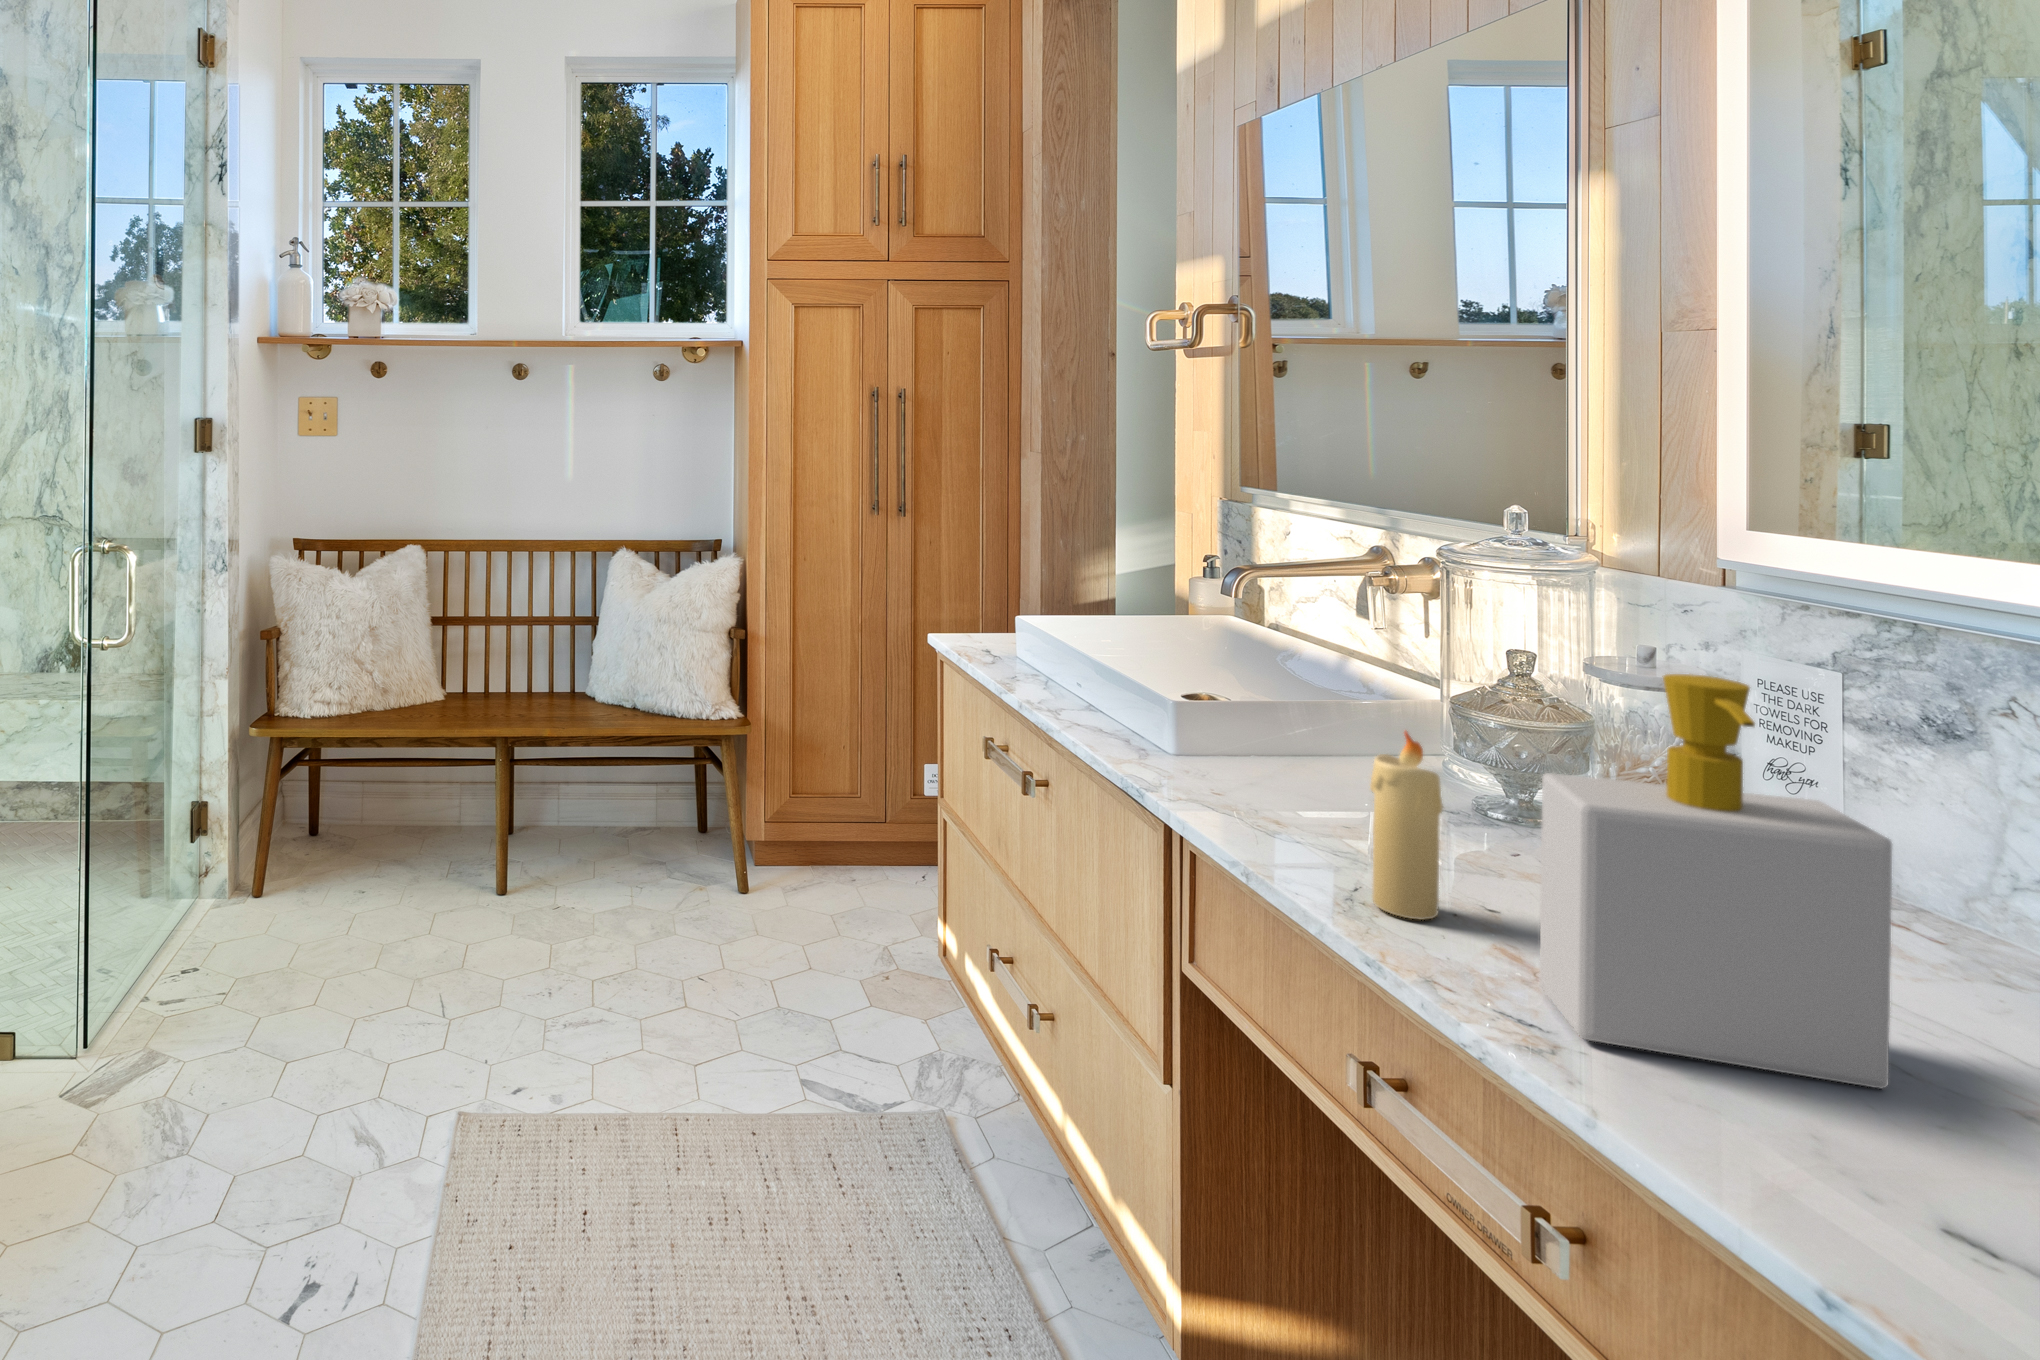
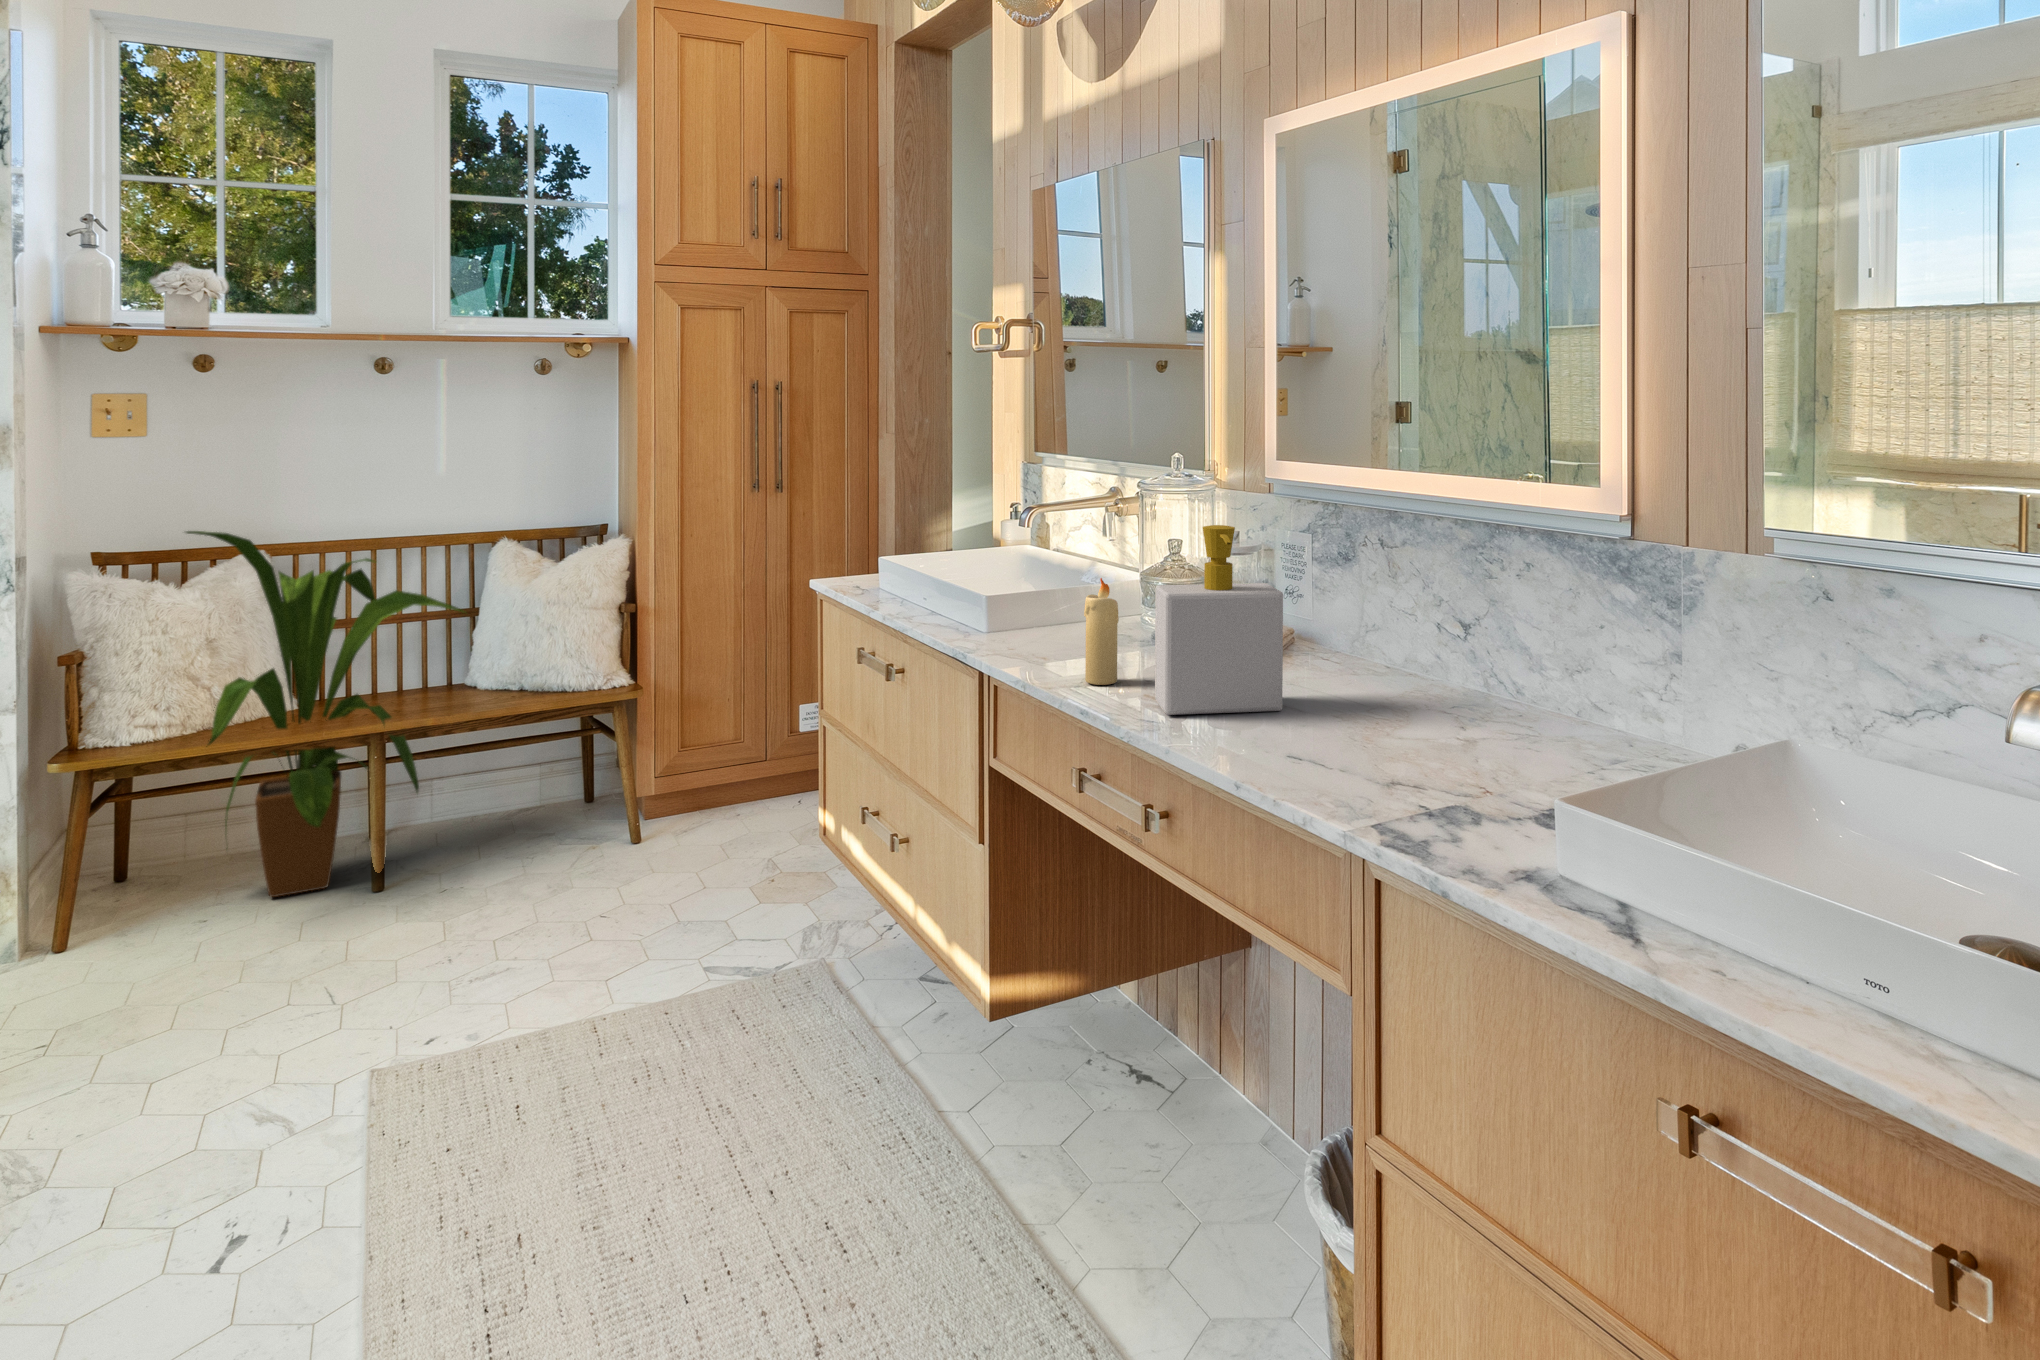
house plant: none [348,527,588,879] -> present [186,531,464,897]

